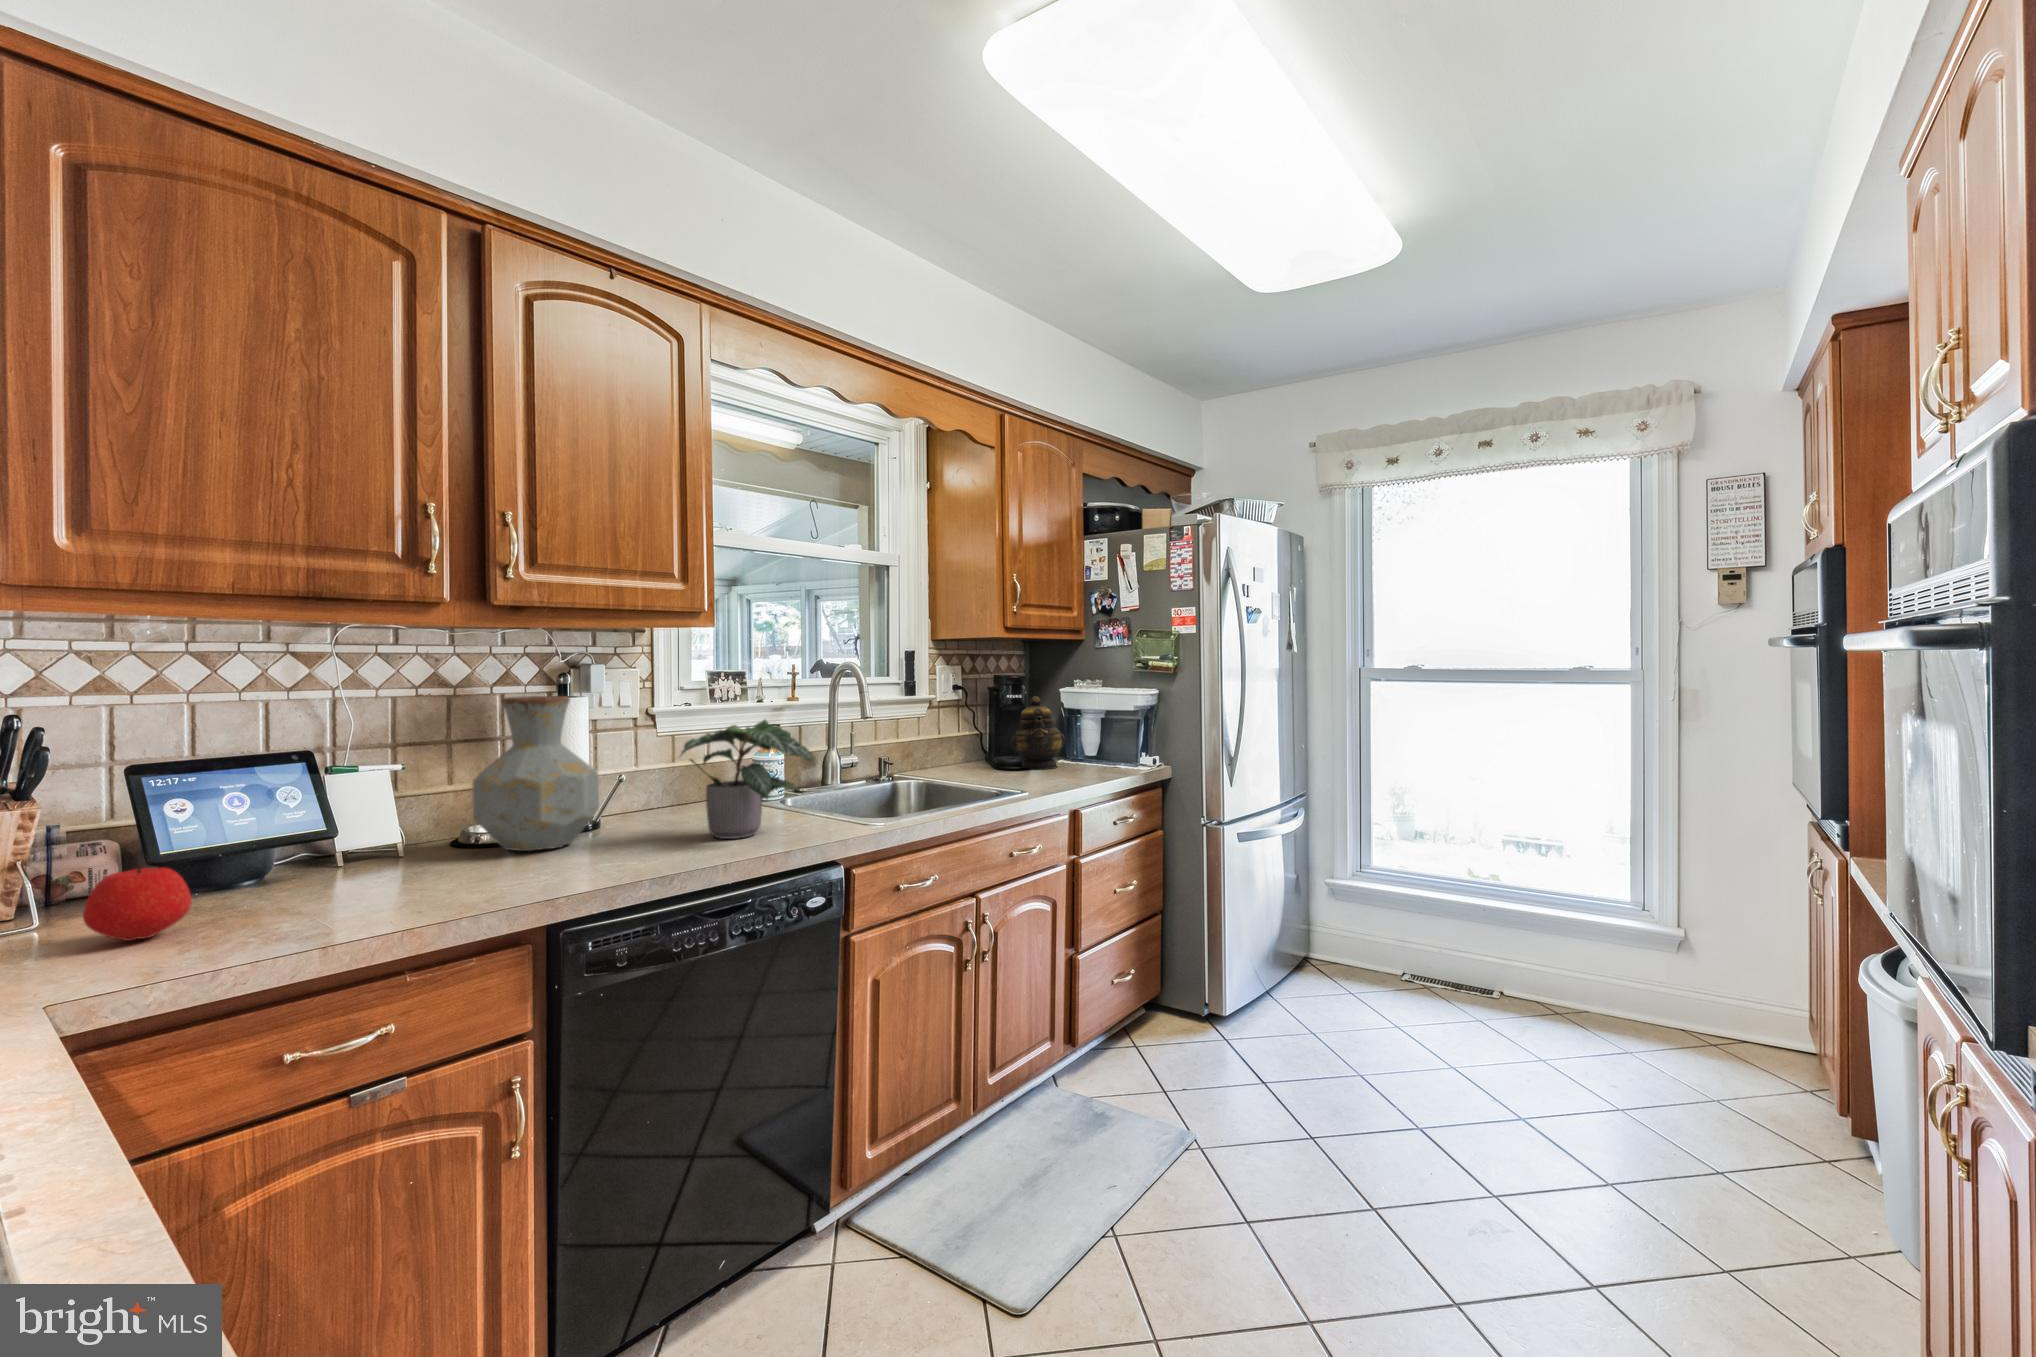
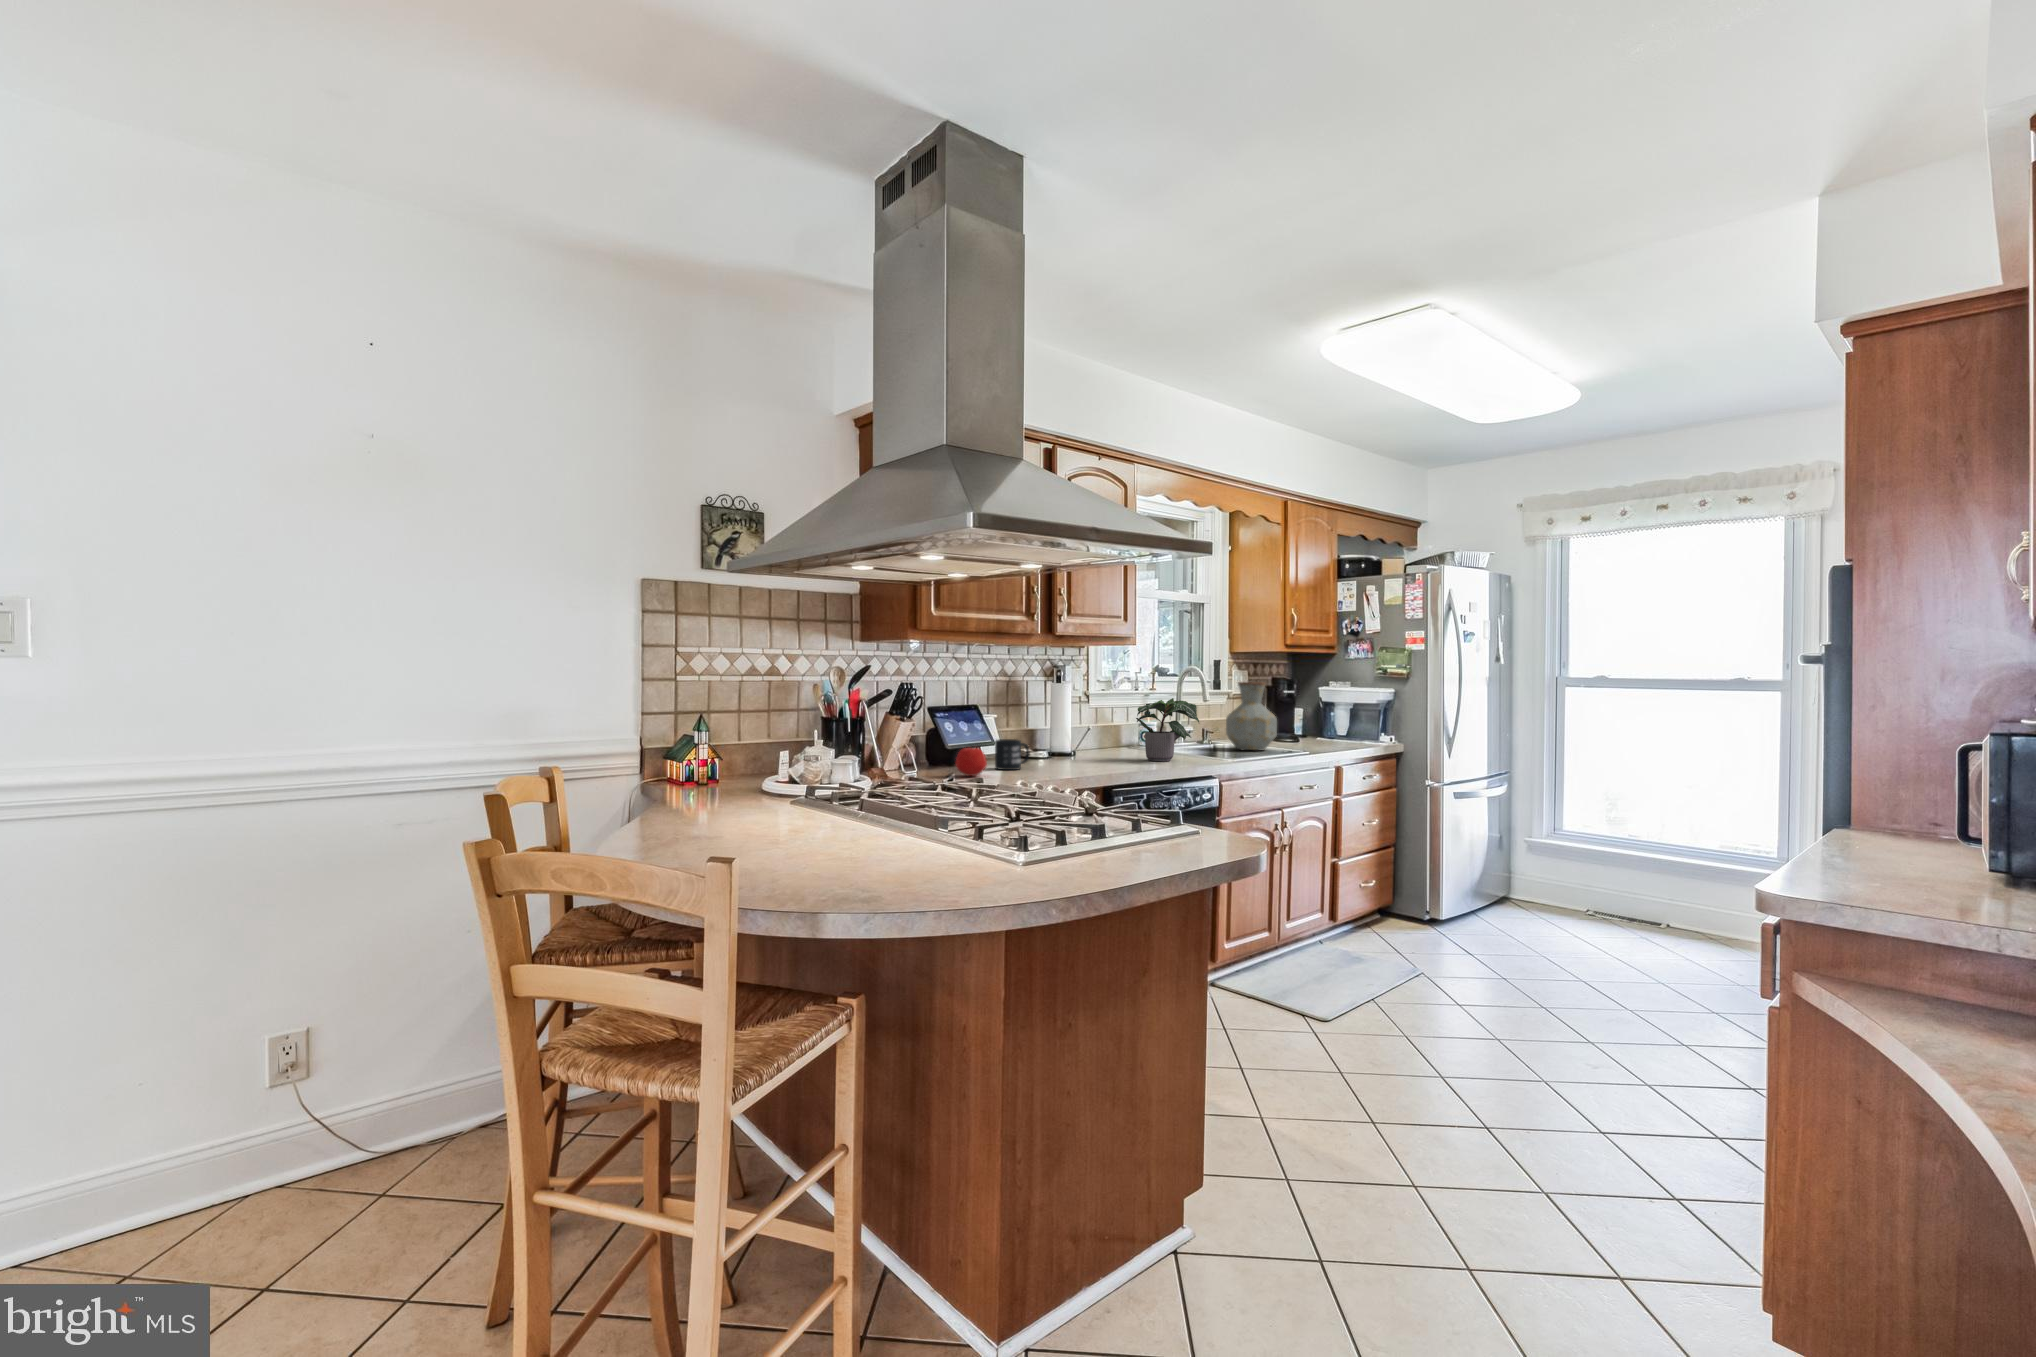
vase: present [473,696,599,851] -> present [1226,682,1277,751]
teapot: present [1011,696,1065,769] -> none [1286,692,1325,742]
mug: none [296,824,401,898] -> present [995,739,1030,770]

